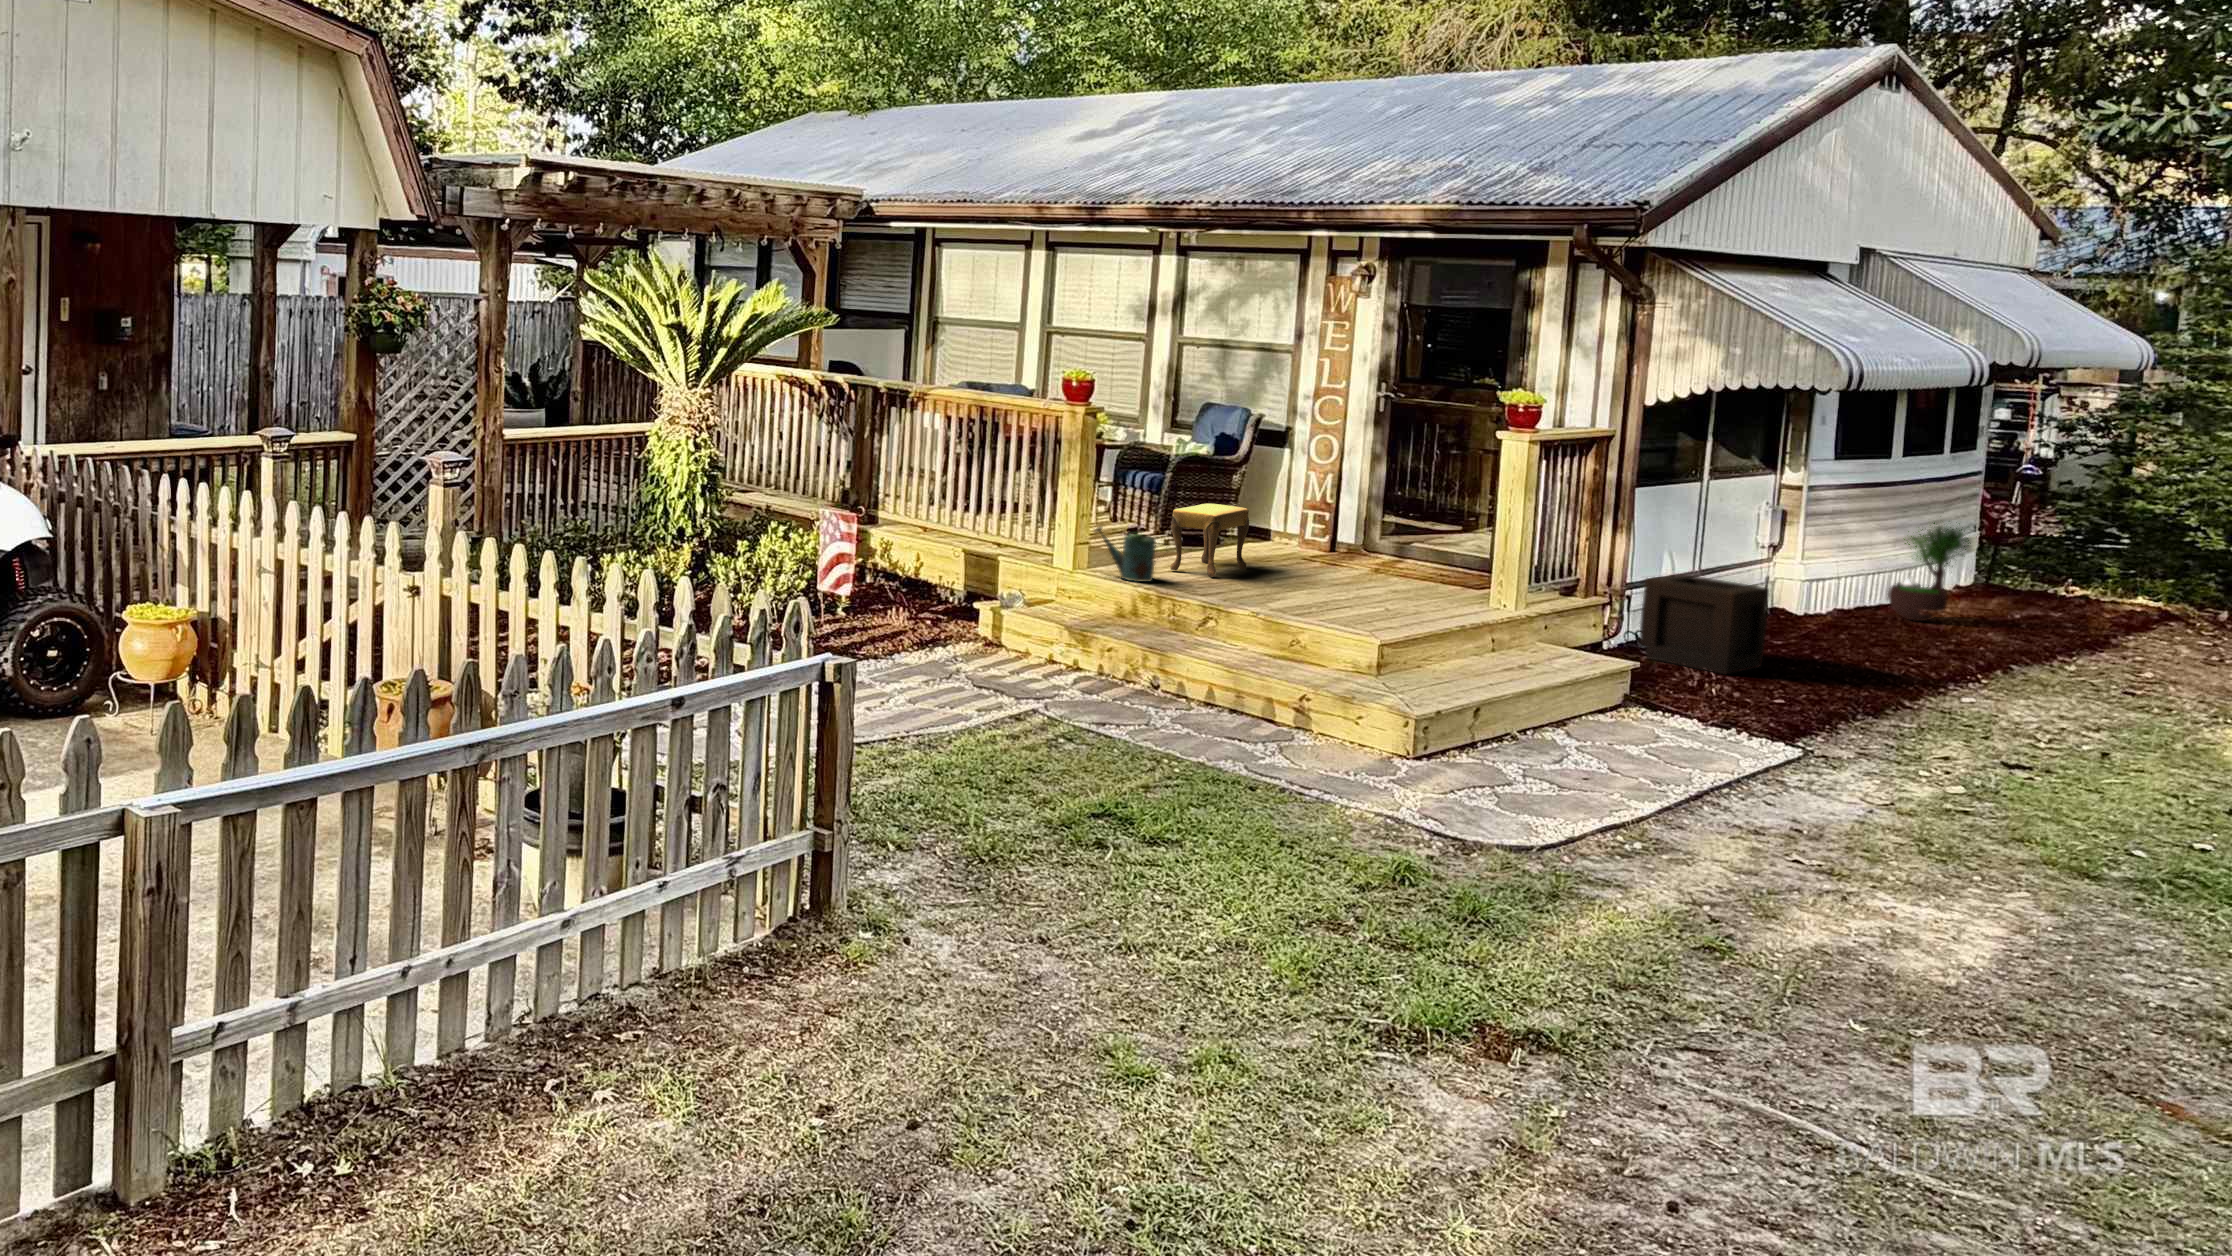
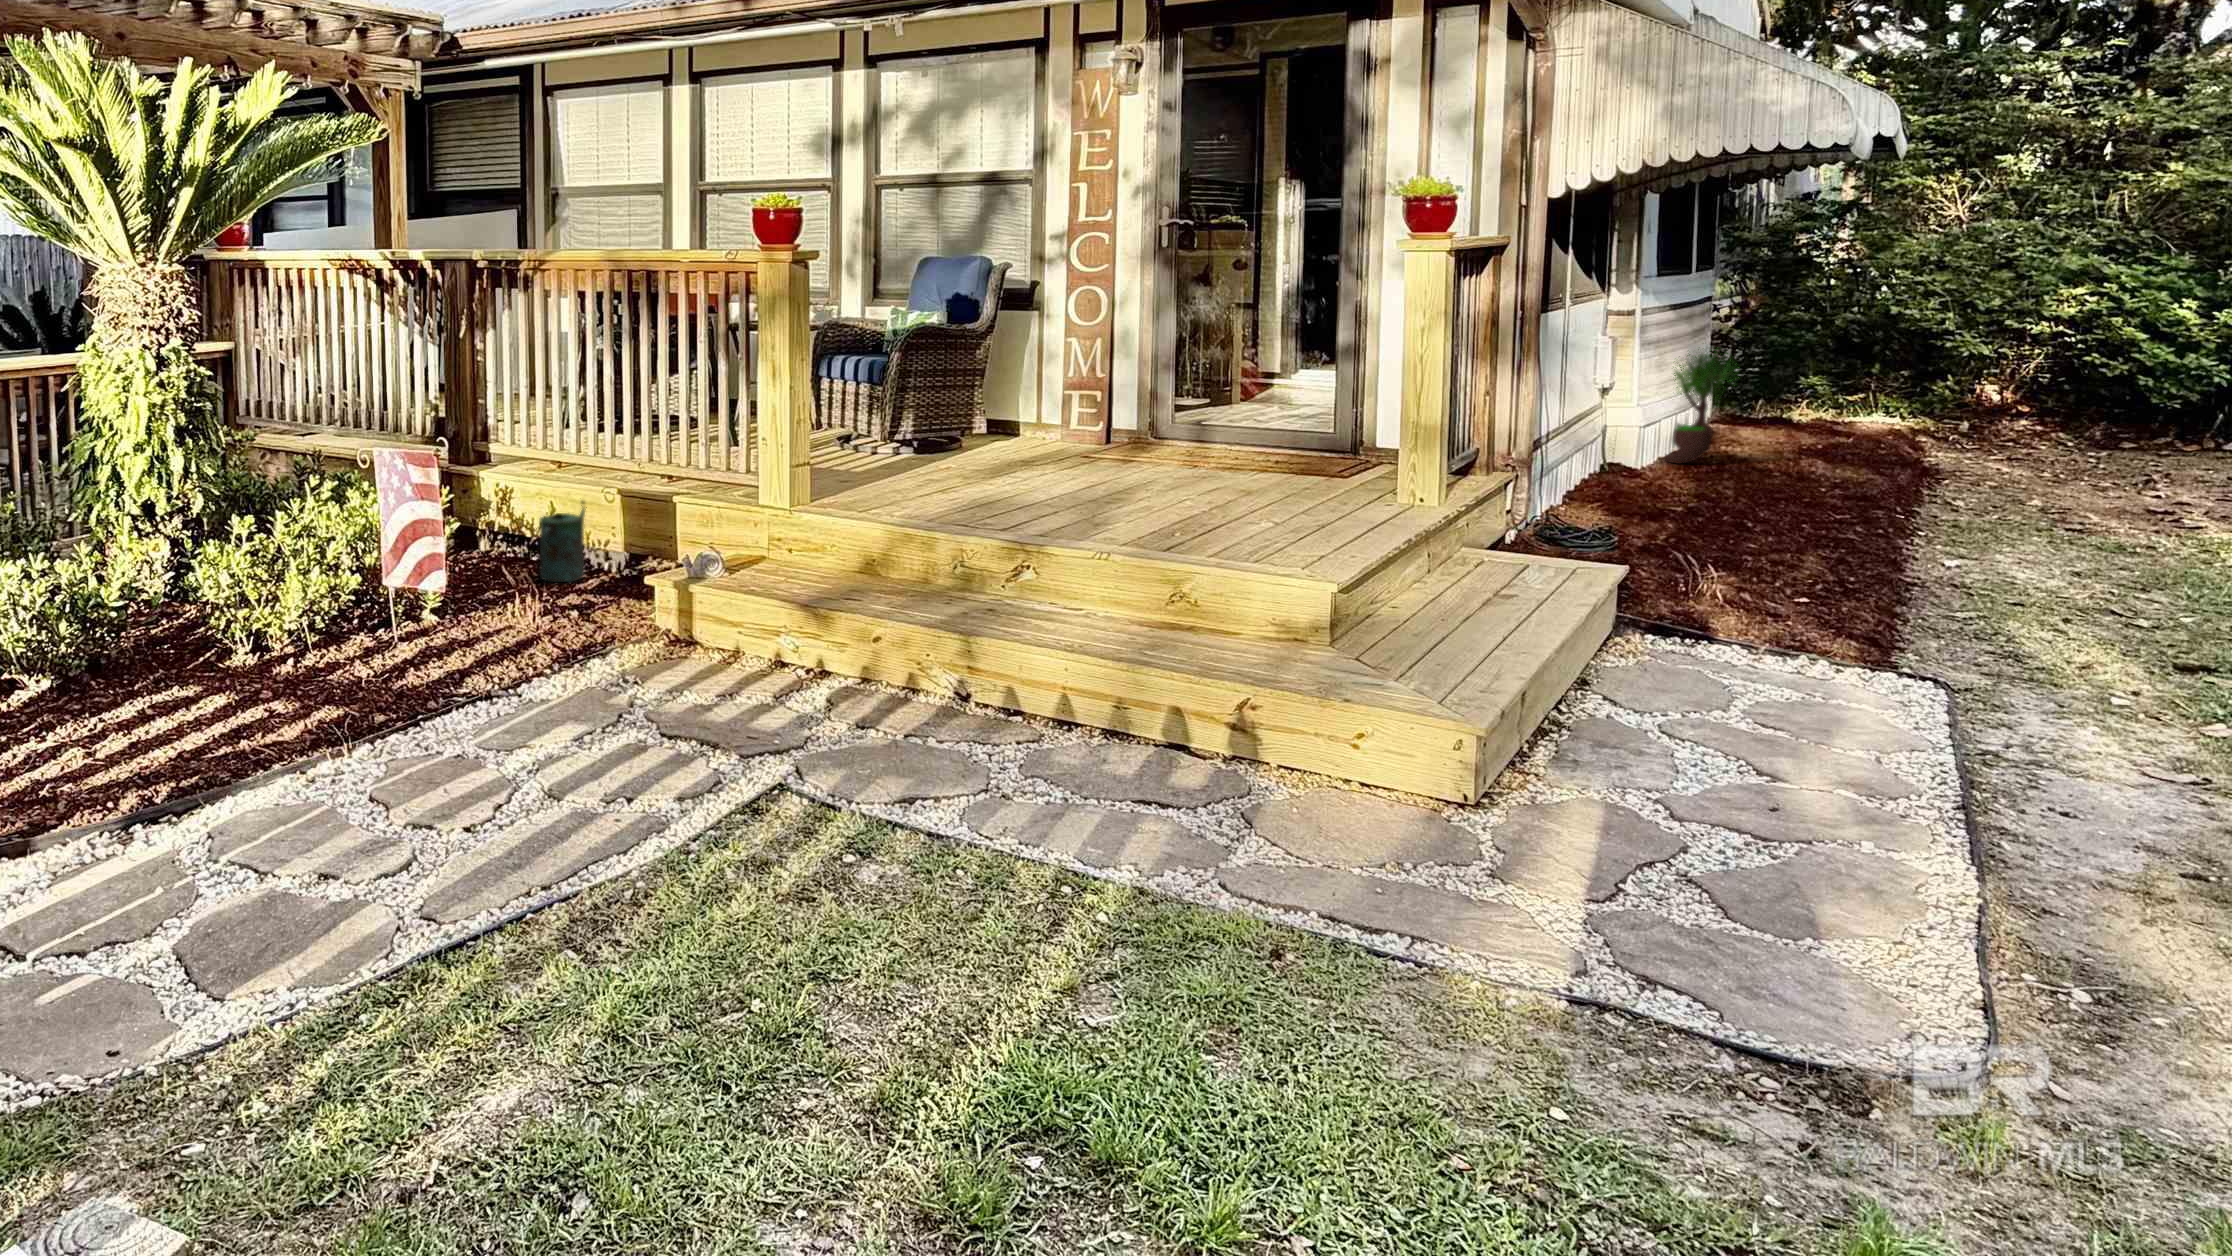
footstool: present [1170,504,1249,577] -> none [922,389,1023,496]
watering can: present [1095,526,1163,582] -> present [540,501,587,582]
wooden crate: present [1640,574,1769,674] -> none [1510,432,1657,561]

